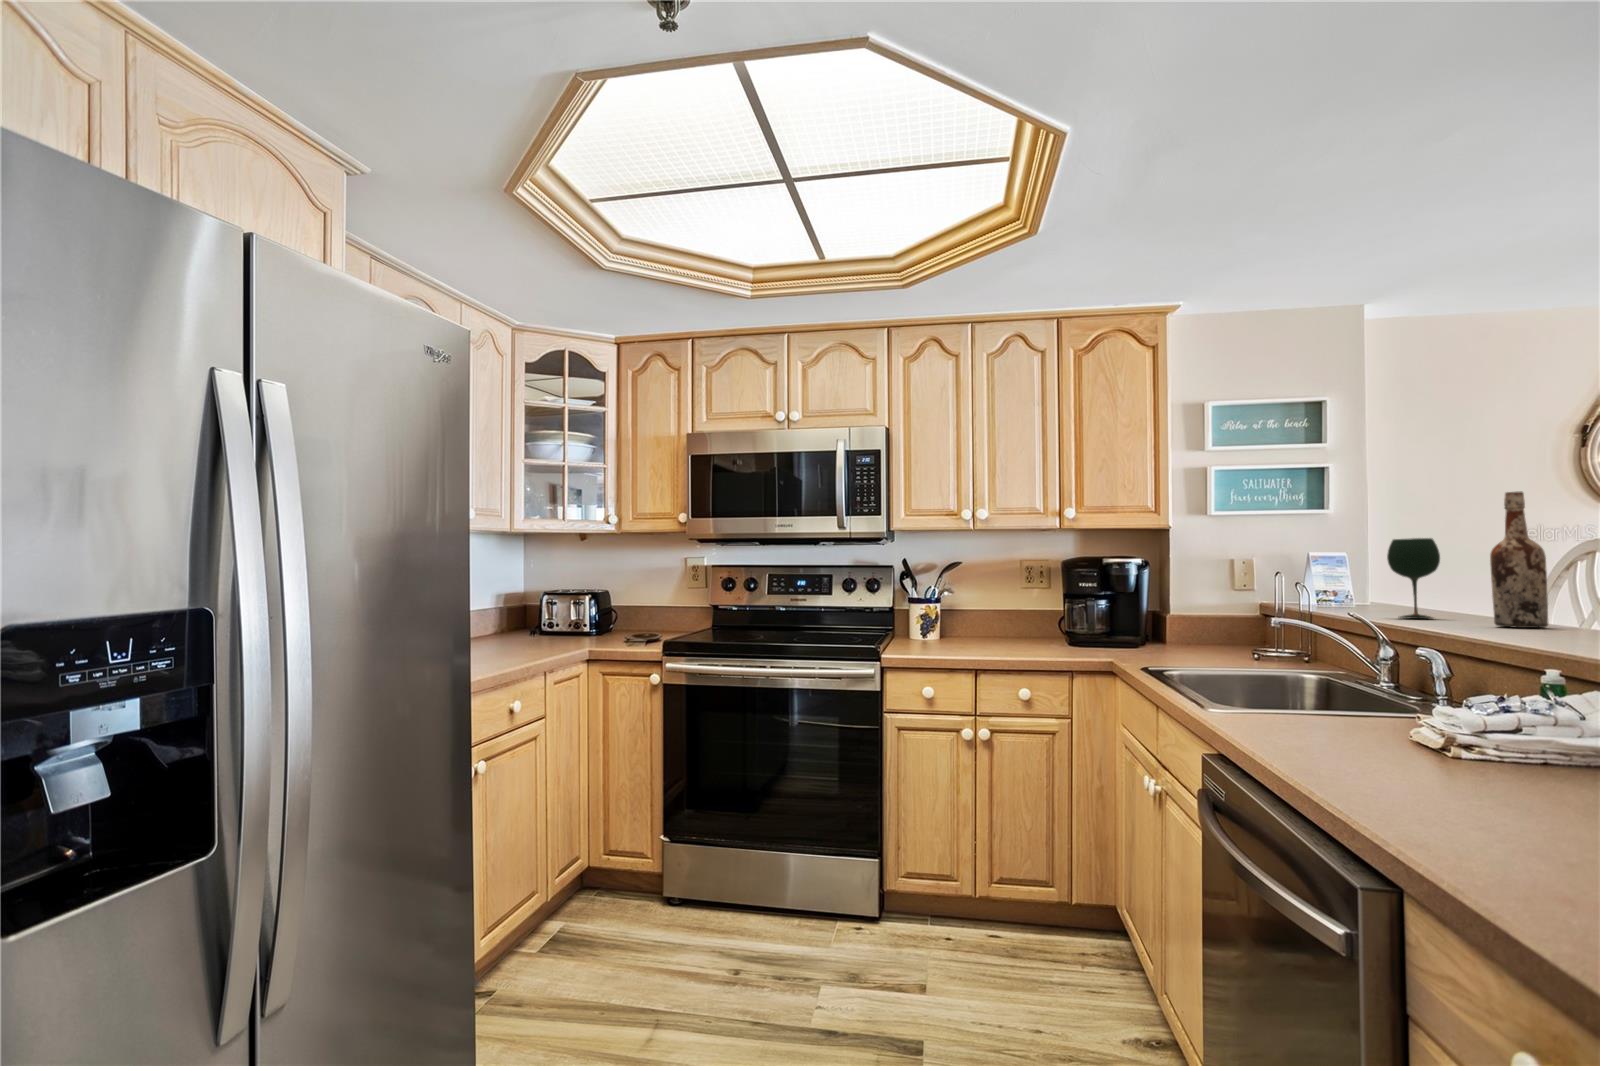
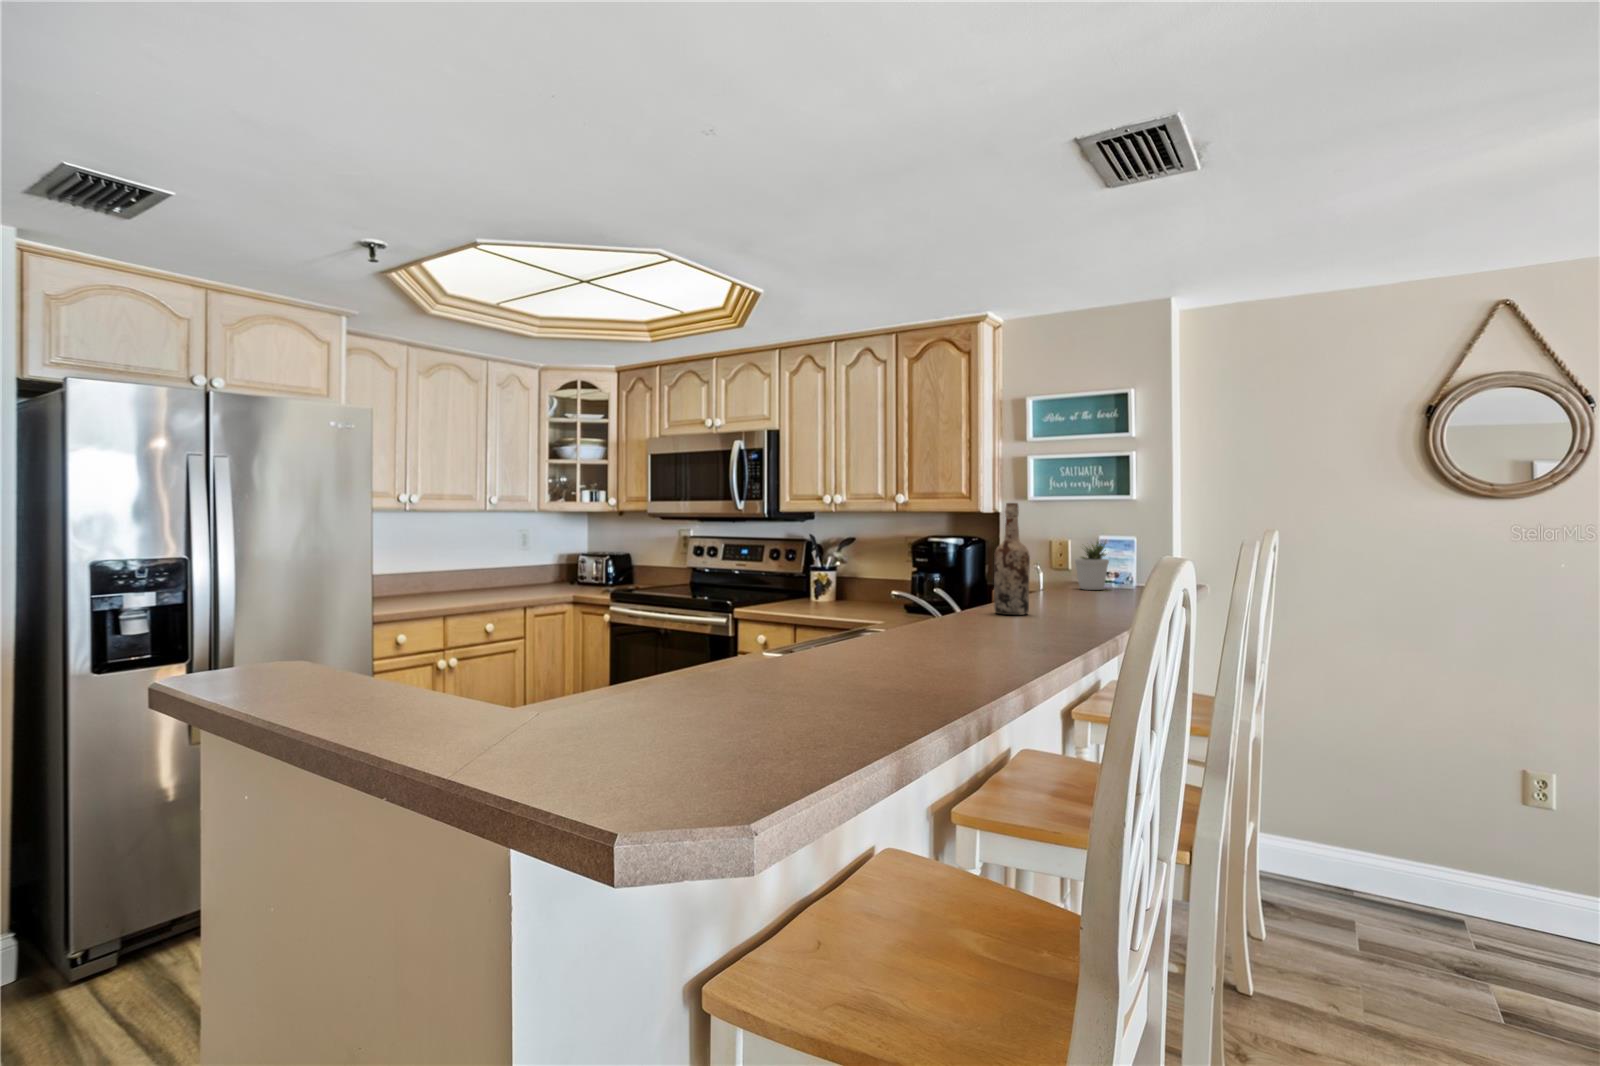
wine glass: present [1387,538,1440,619] -> none [1035,533,1073,602]
potted plant: none [1302,553,1347,612] -> present [1075,541,1109,590]

